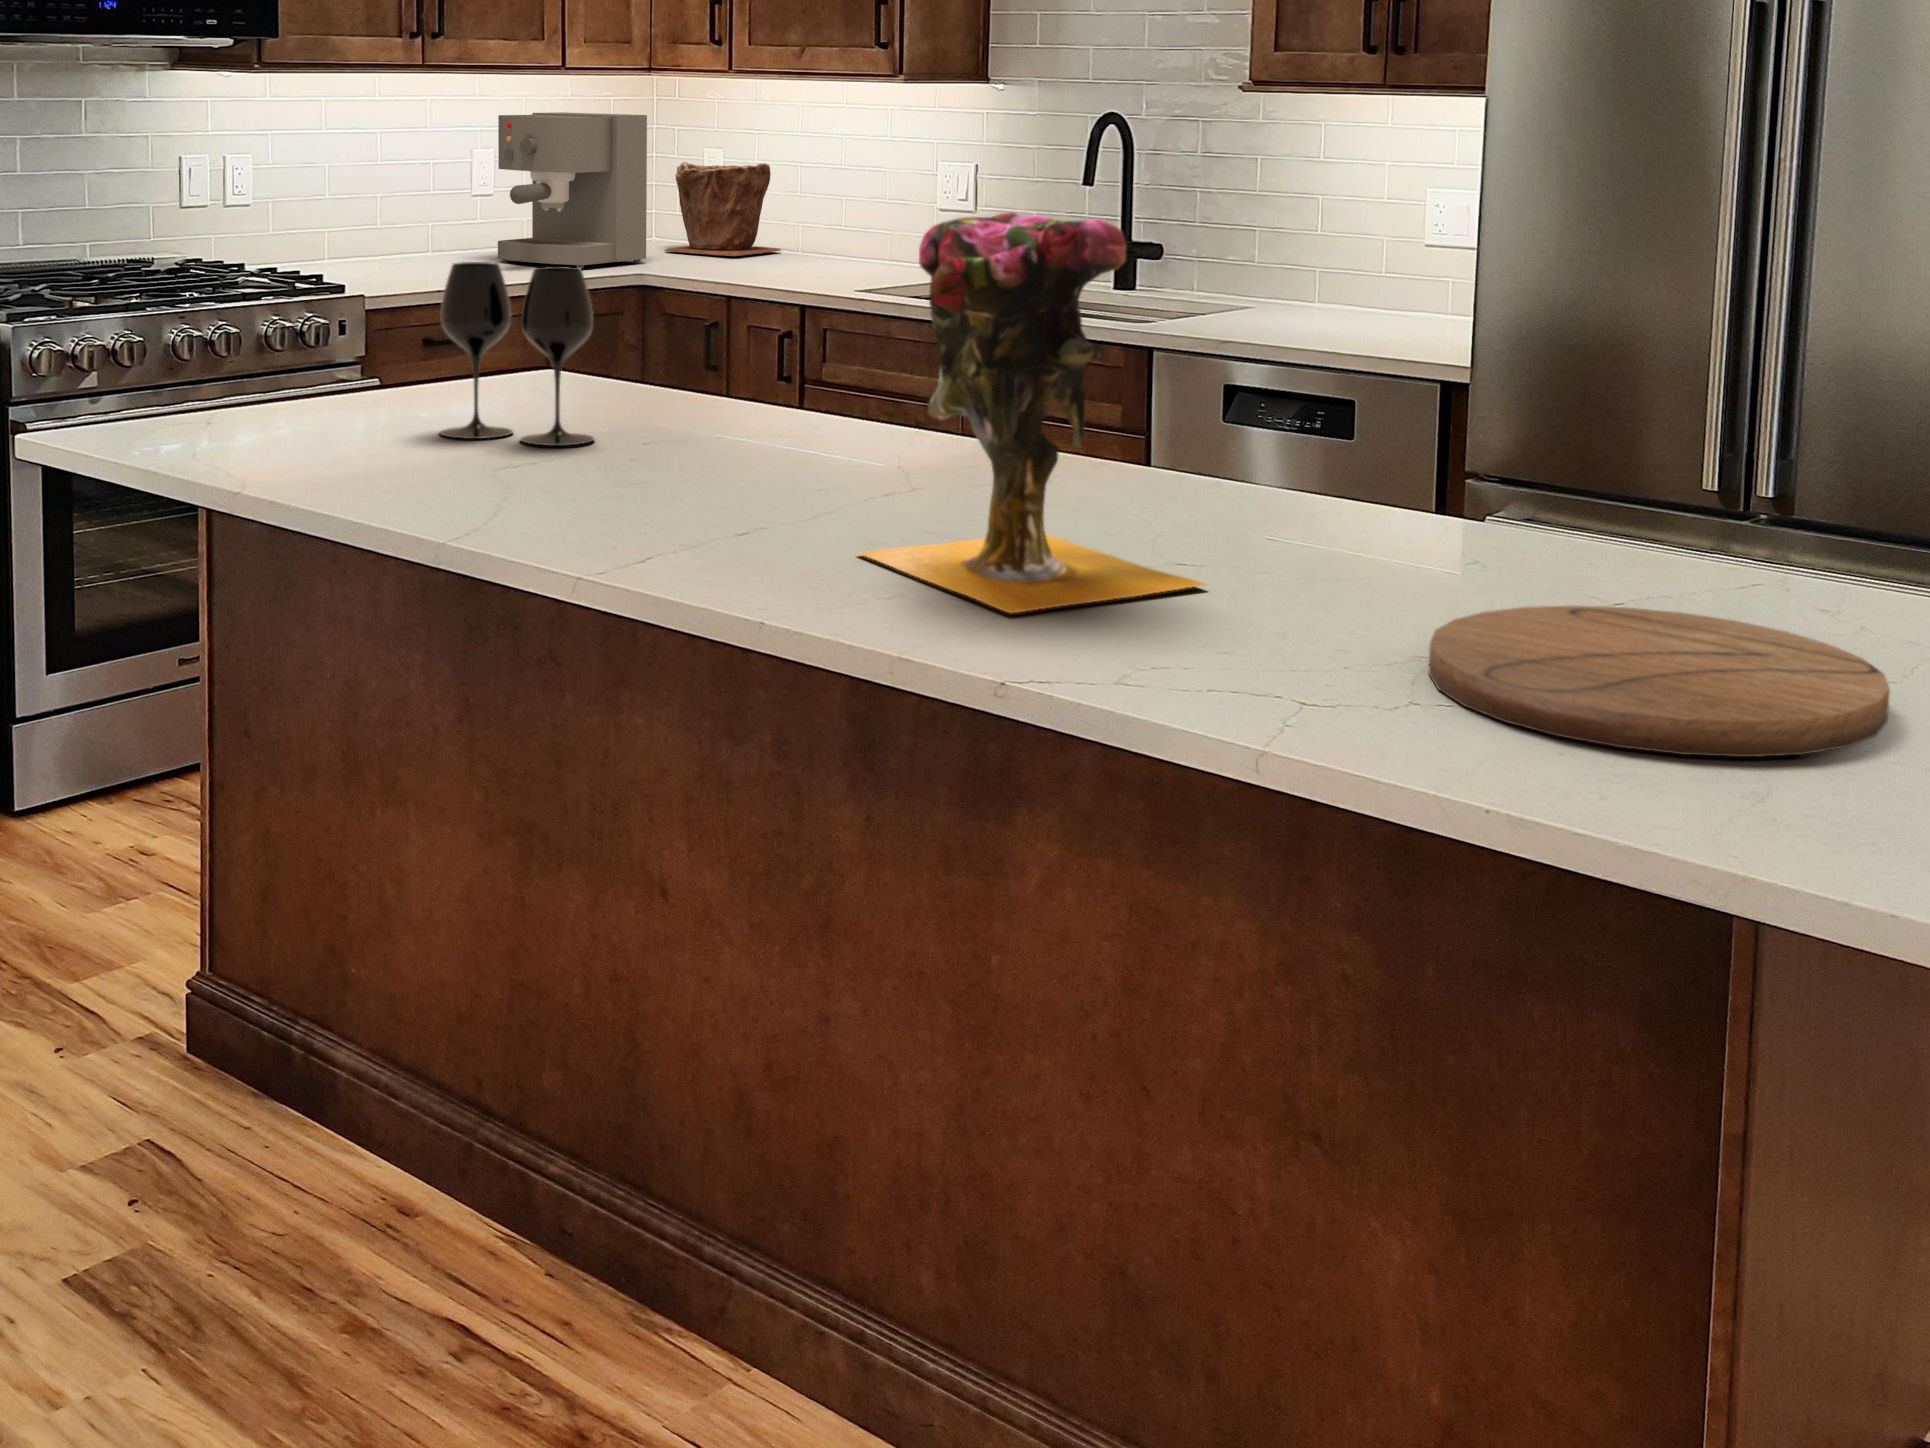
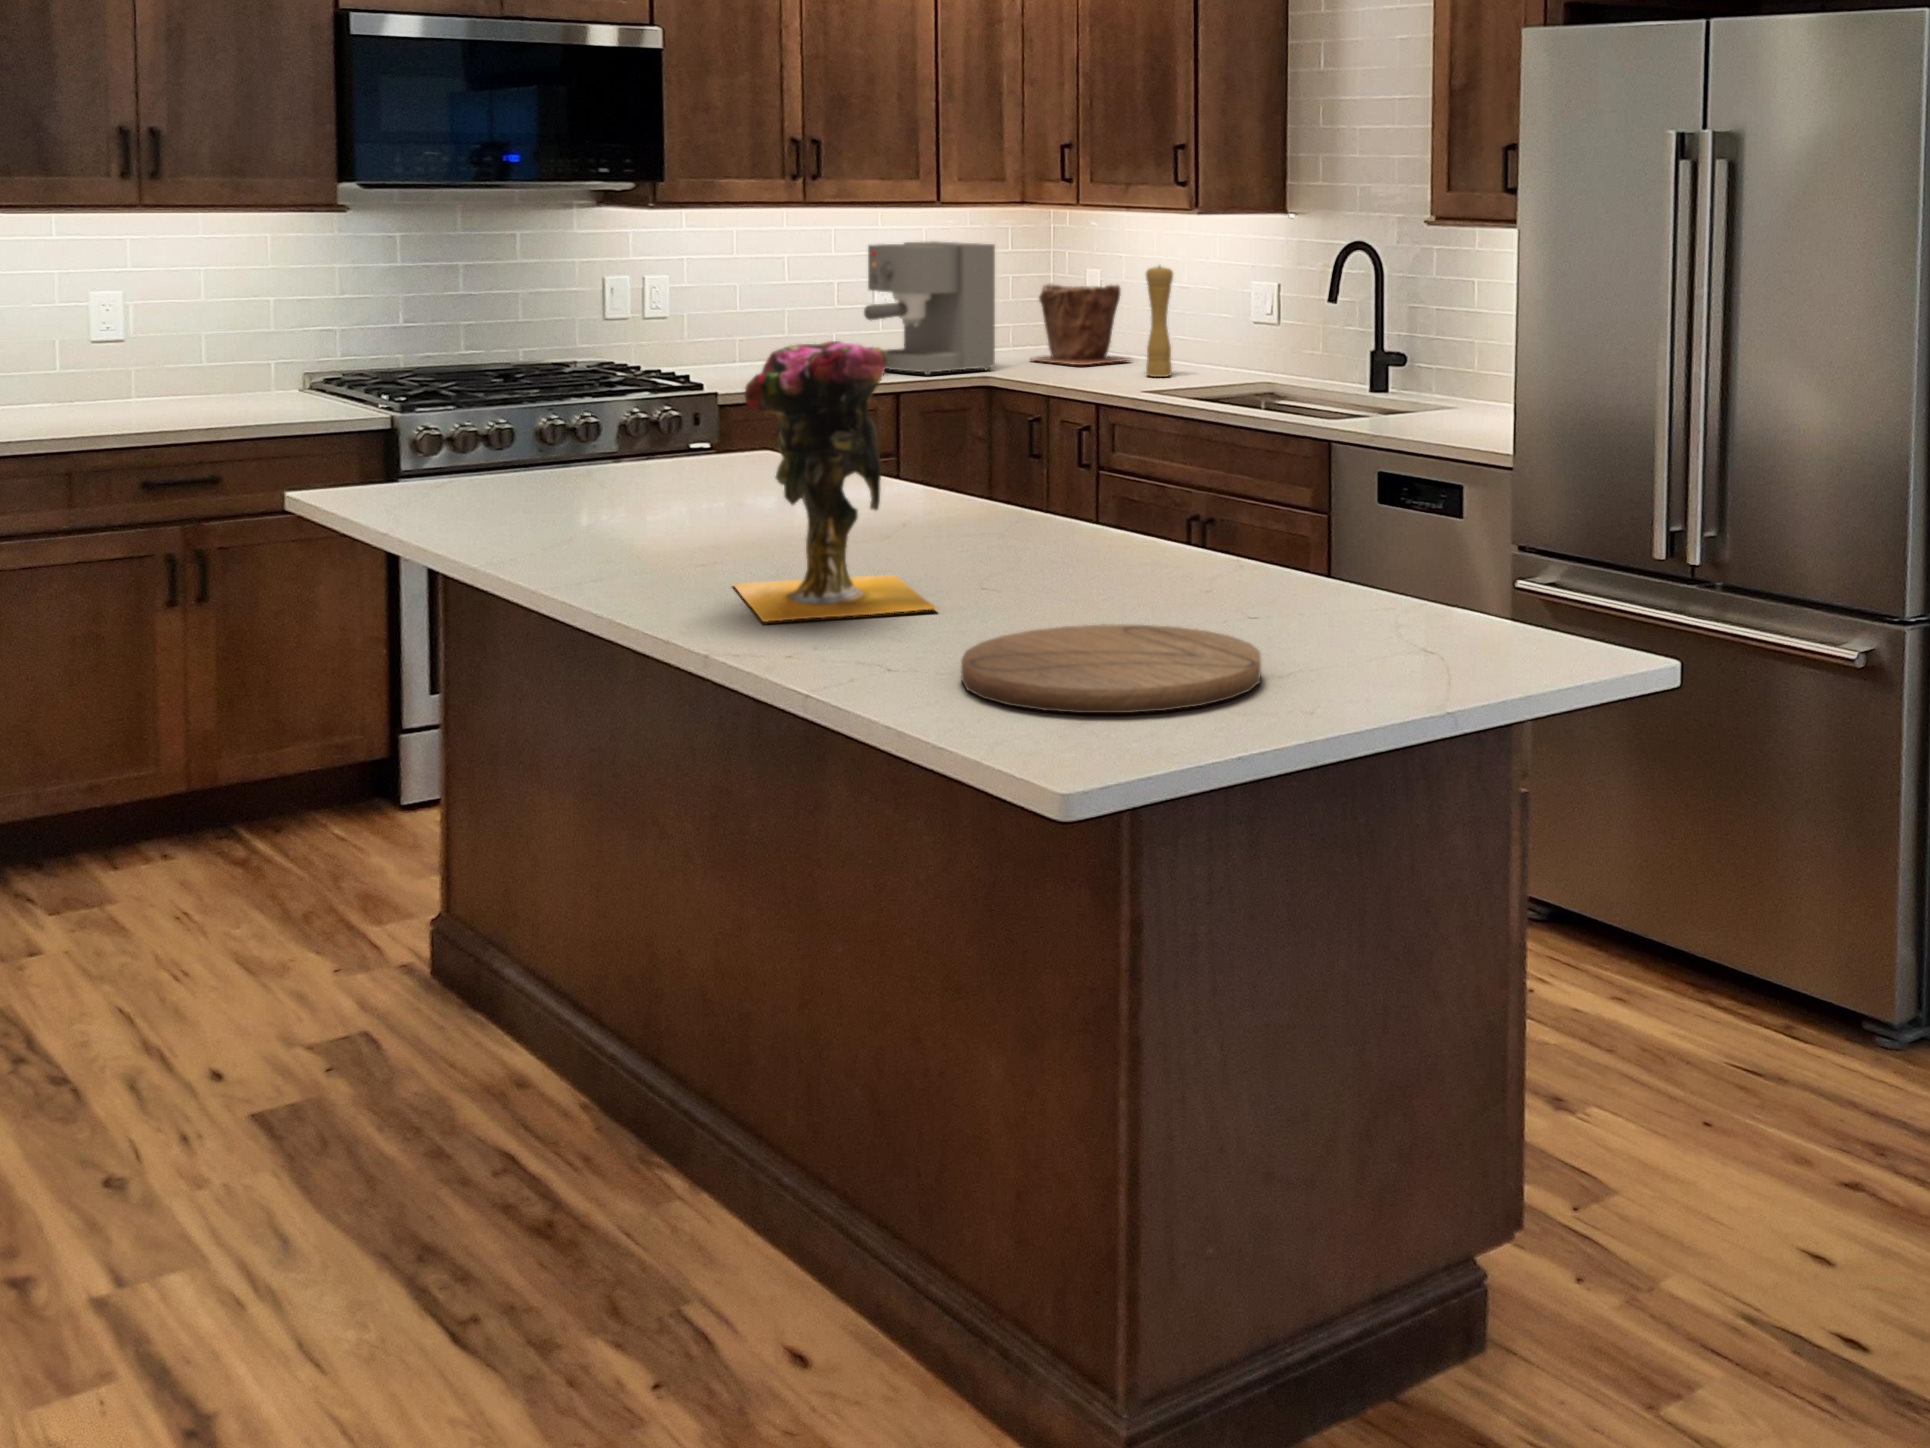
pepper mill: none [826,140,858,268] -> present [1146,266,1173,377]
wine glass: present [440,262,594,446] -> none [580,372,689,511]

